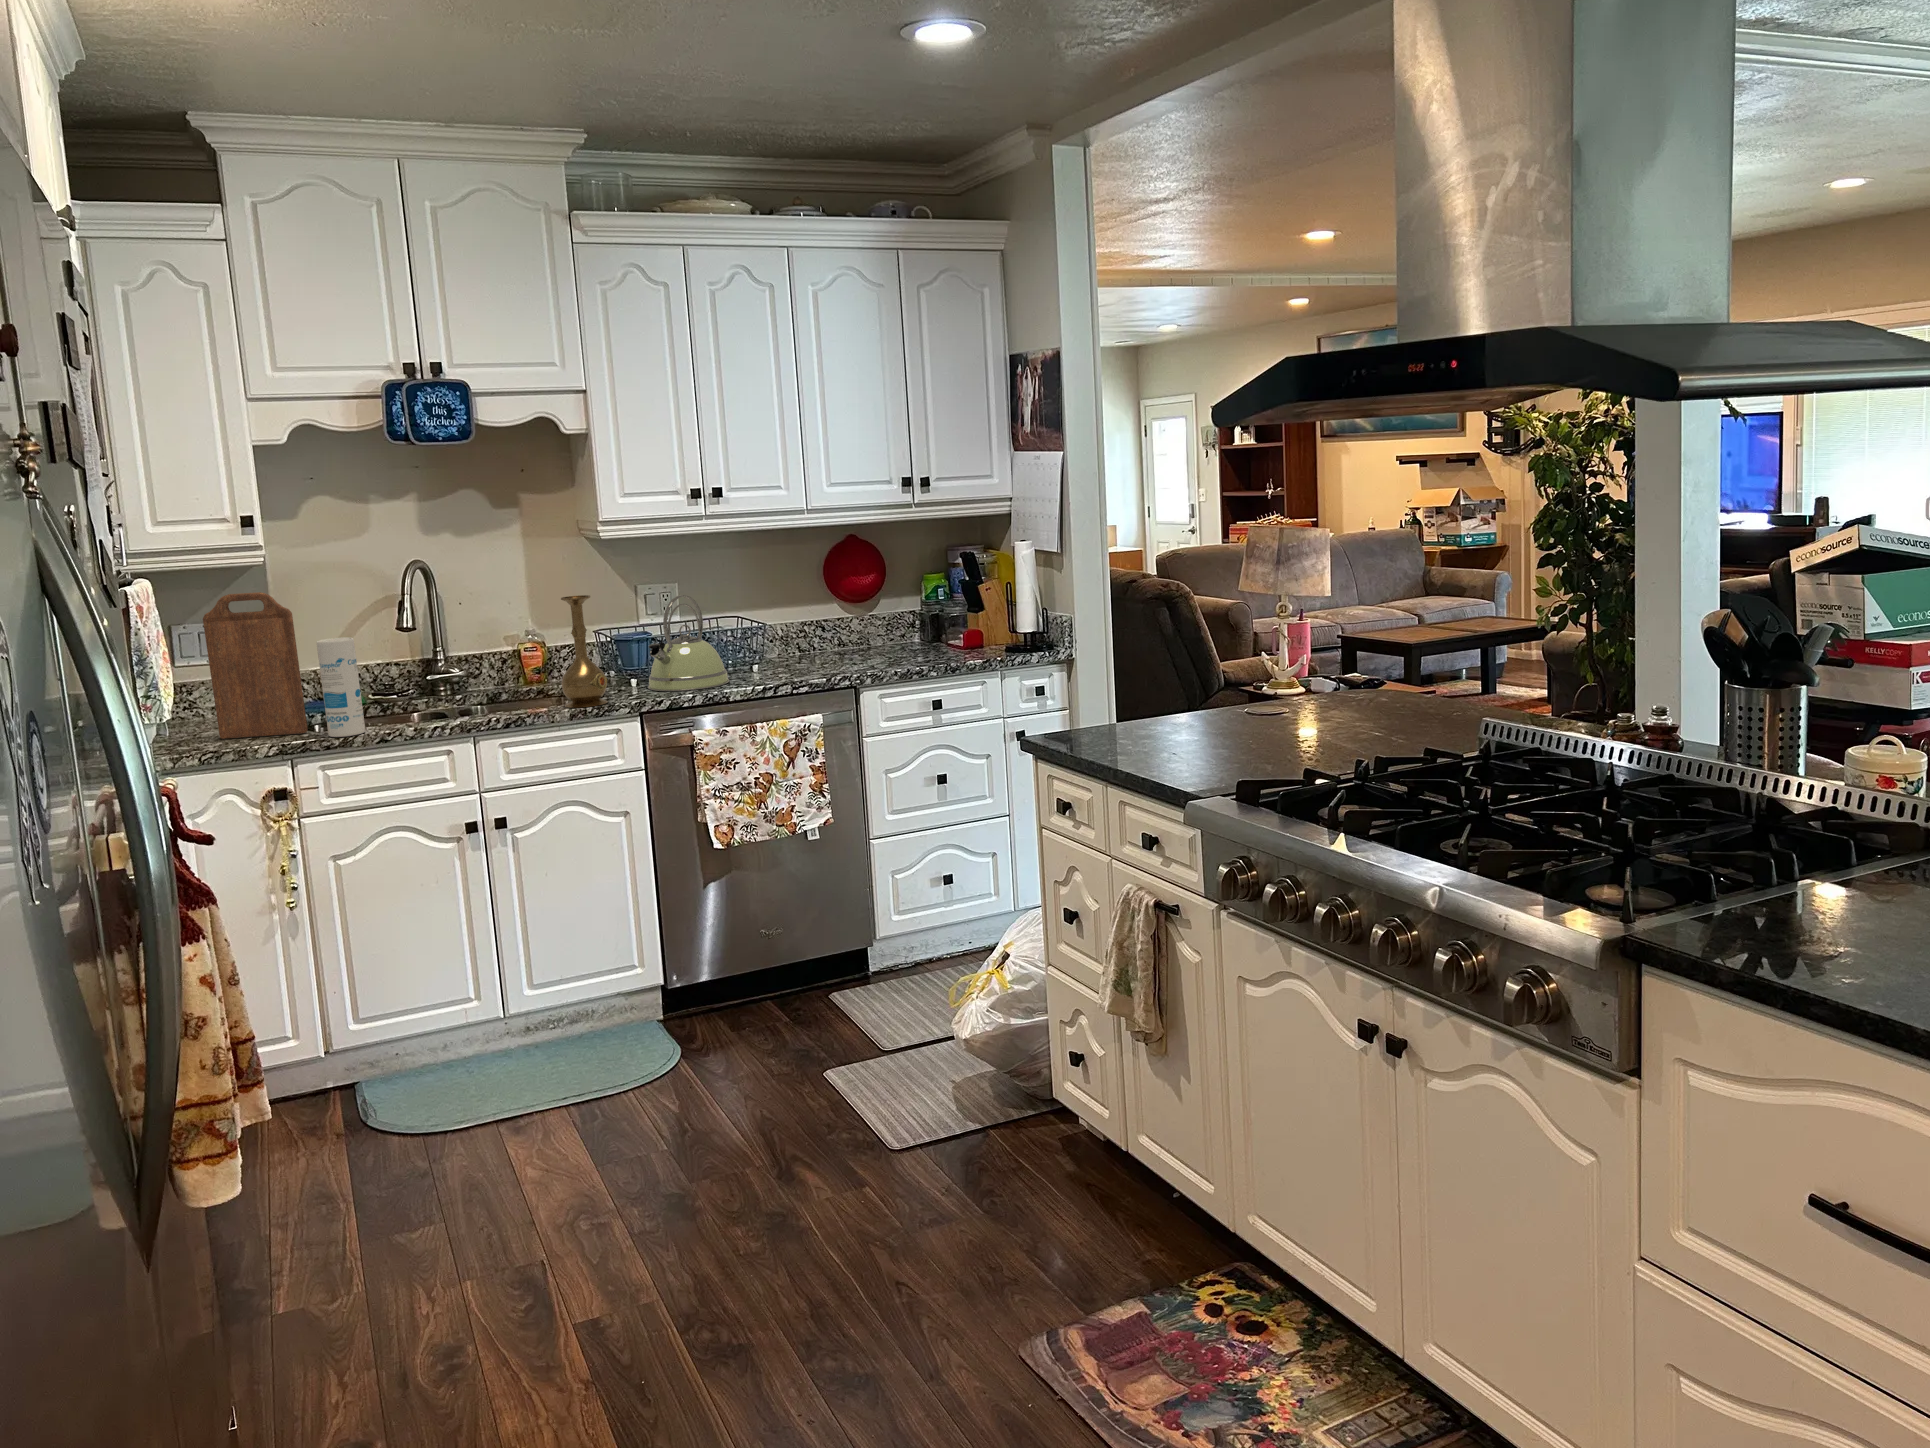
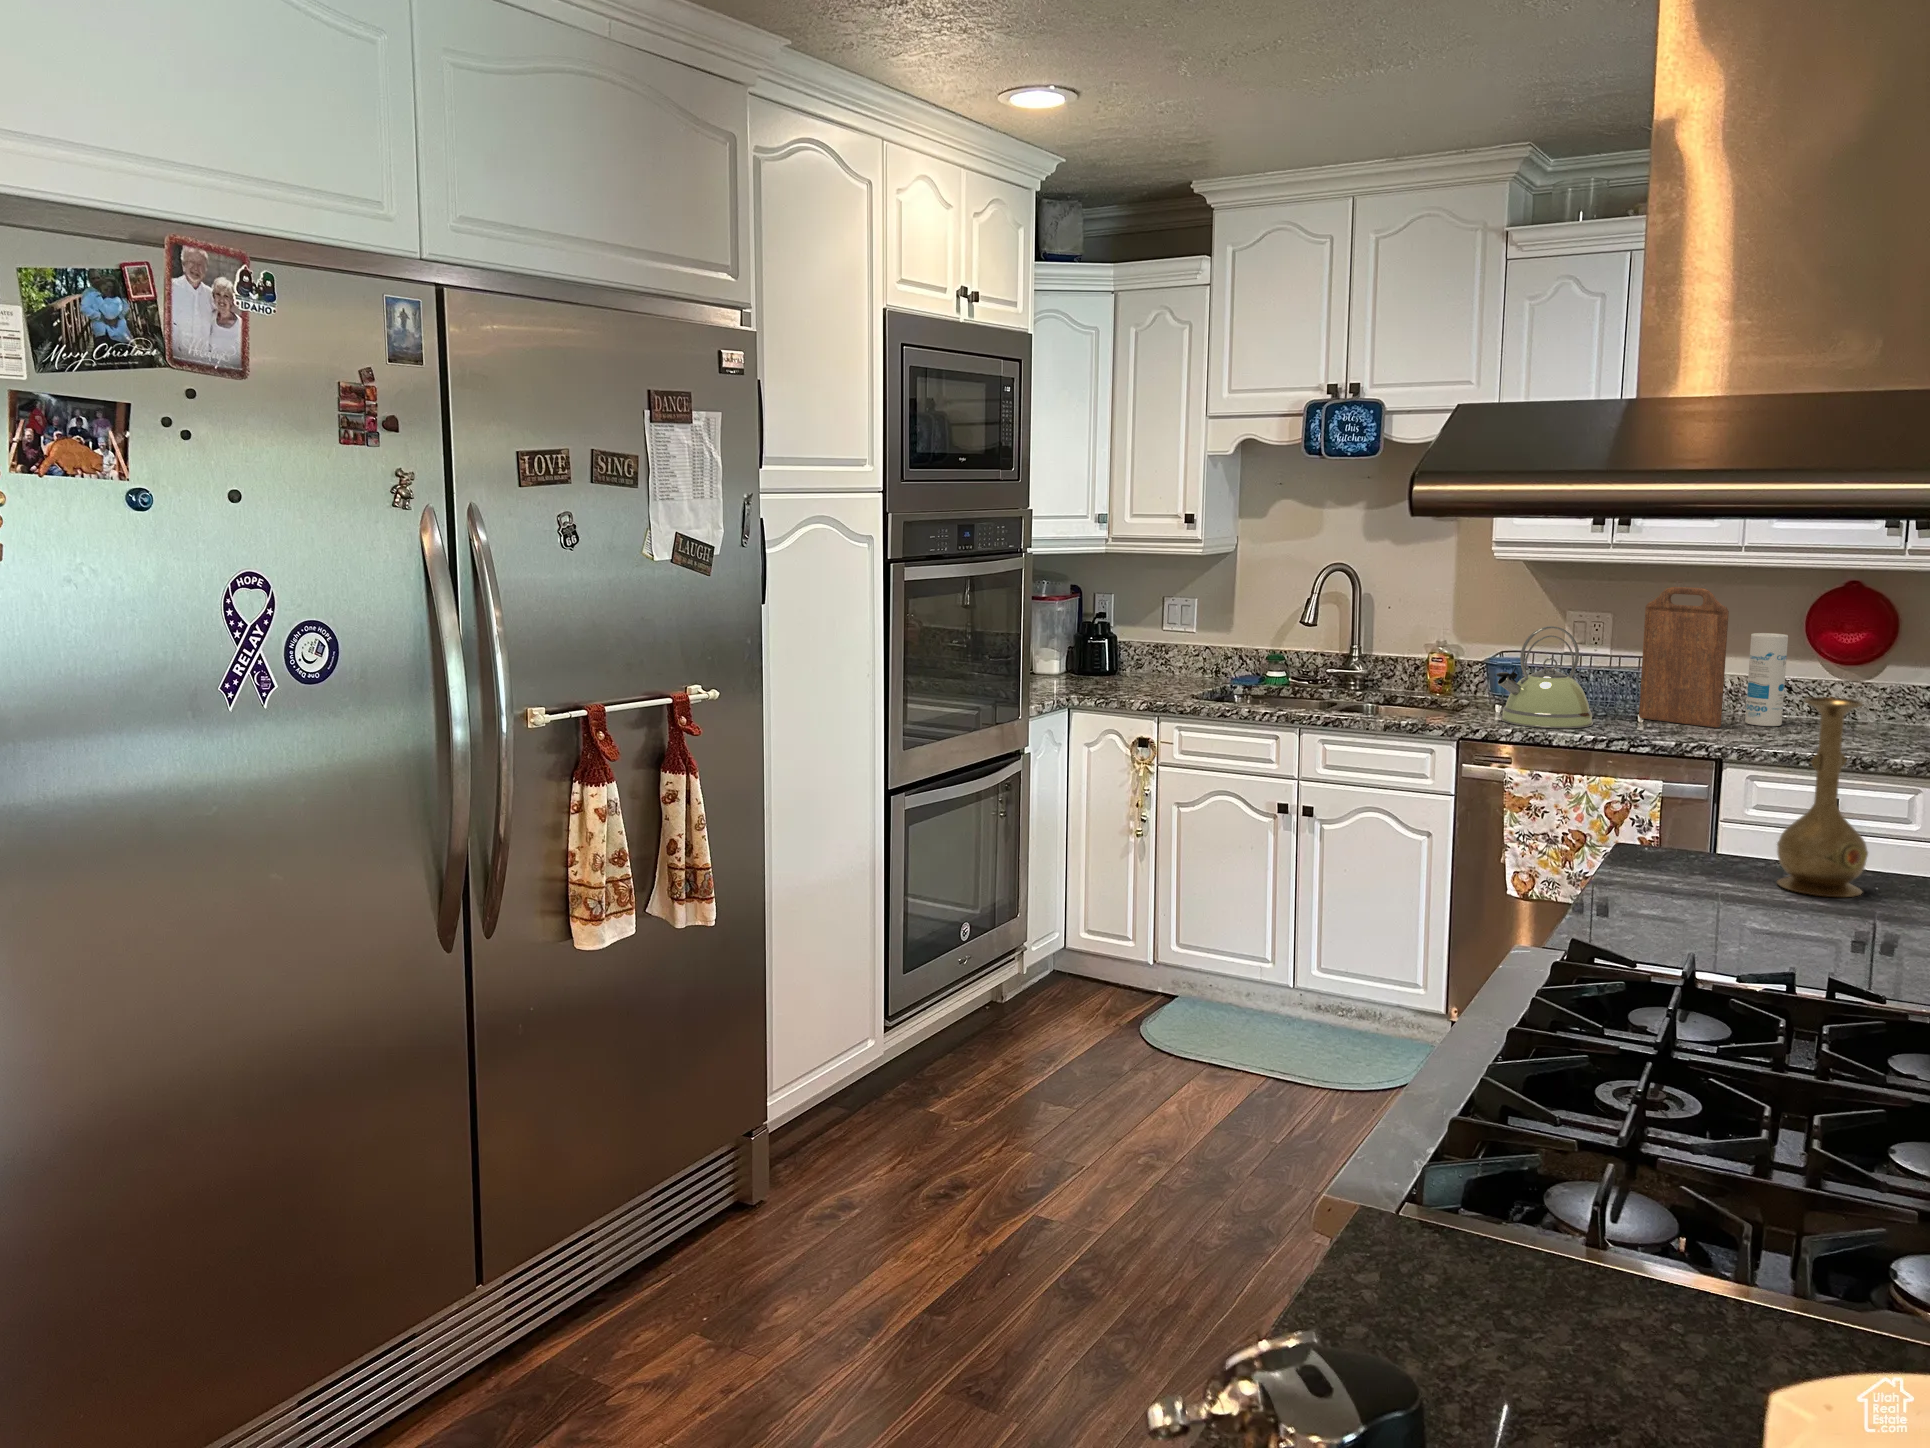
cutting board: present [203,592,308,739] -> present [1639,587,1729,728]
vase: present [561,595,608,708] -> present [1777,697,1868,897]
canister: present [316,637,365,737] -> present [1745,633,1788,726]

